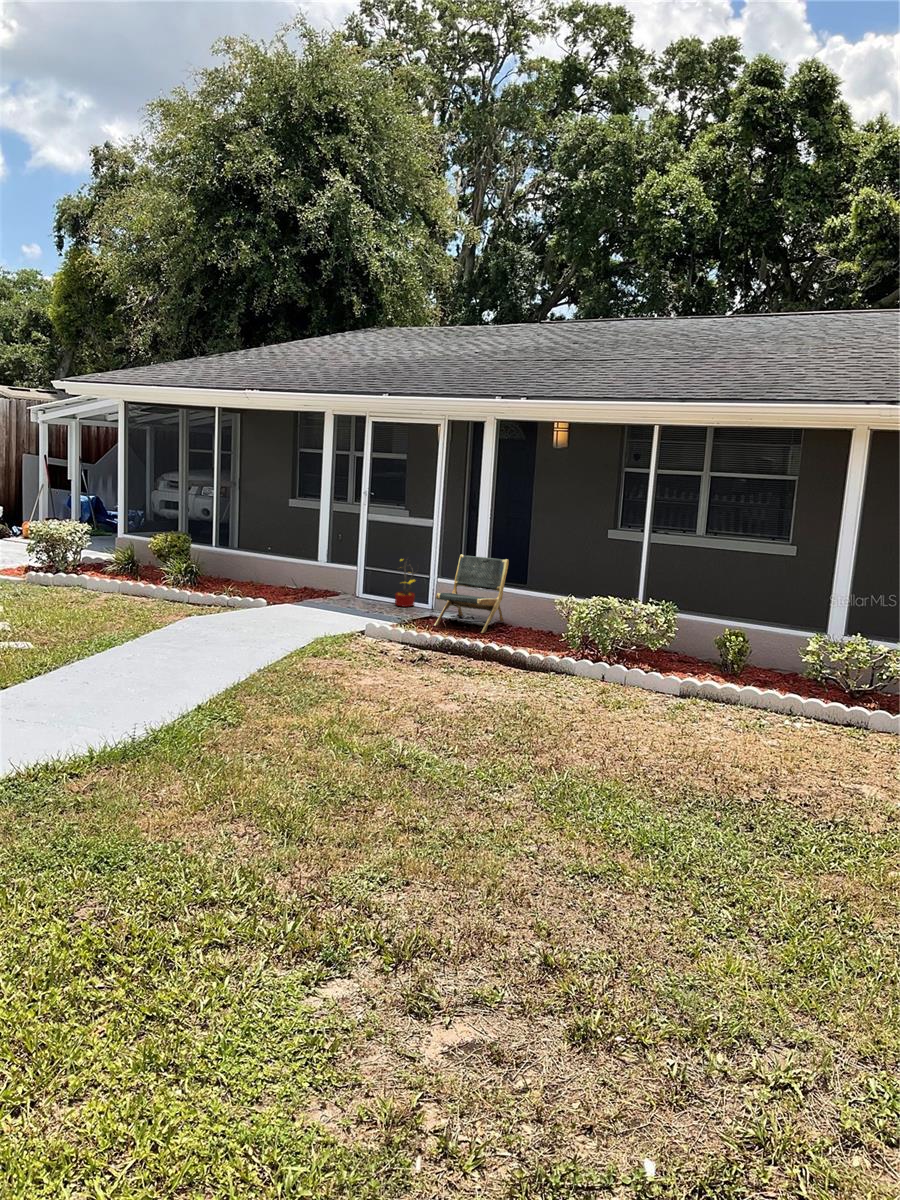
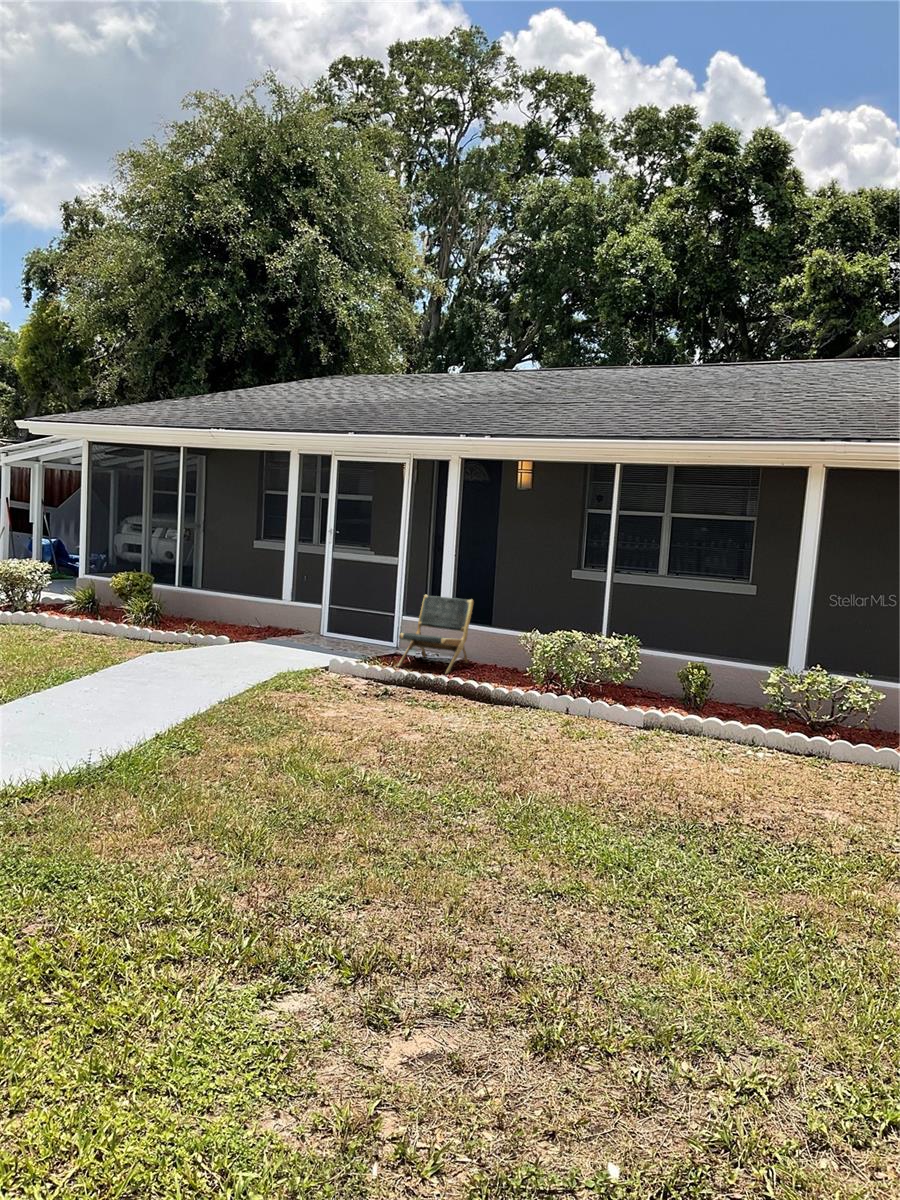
decorative plant: present [395,563,416,607] -> none [357,597,382,648]

